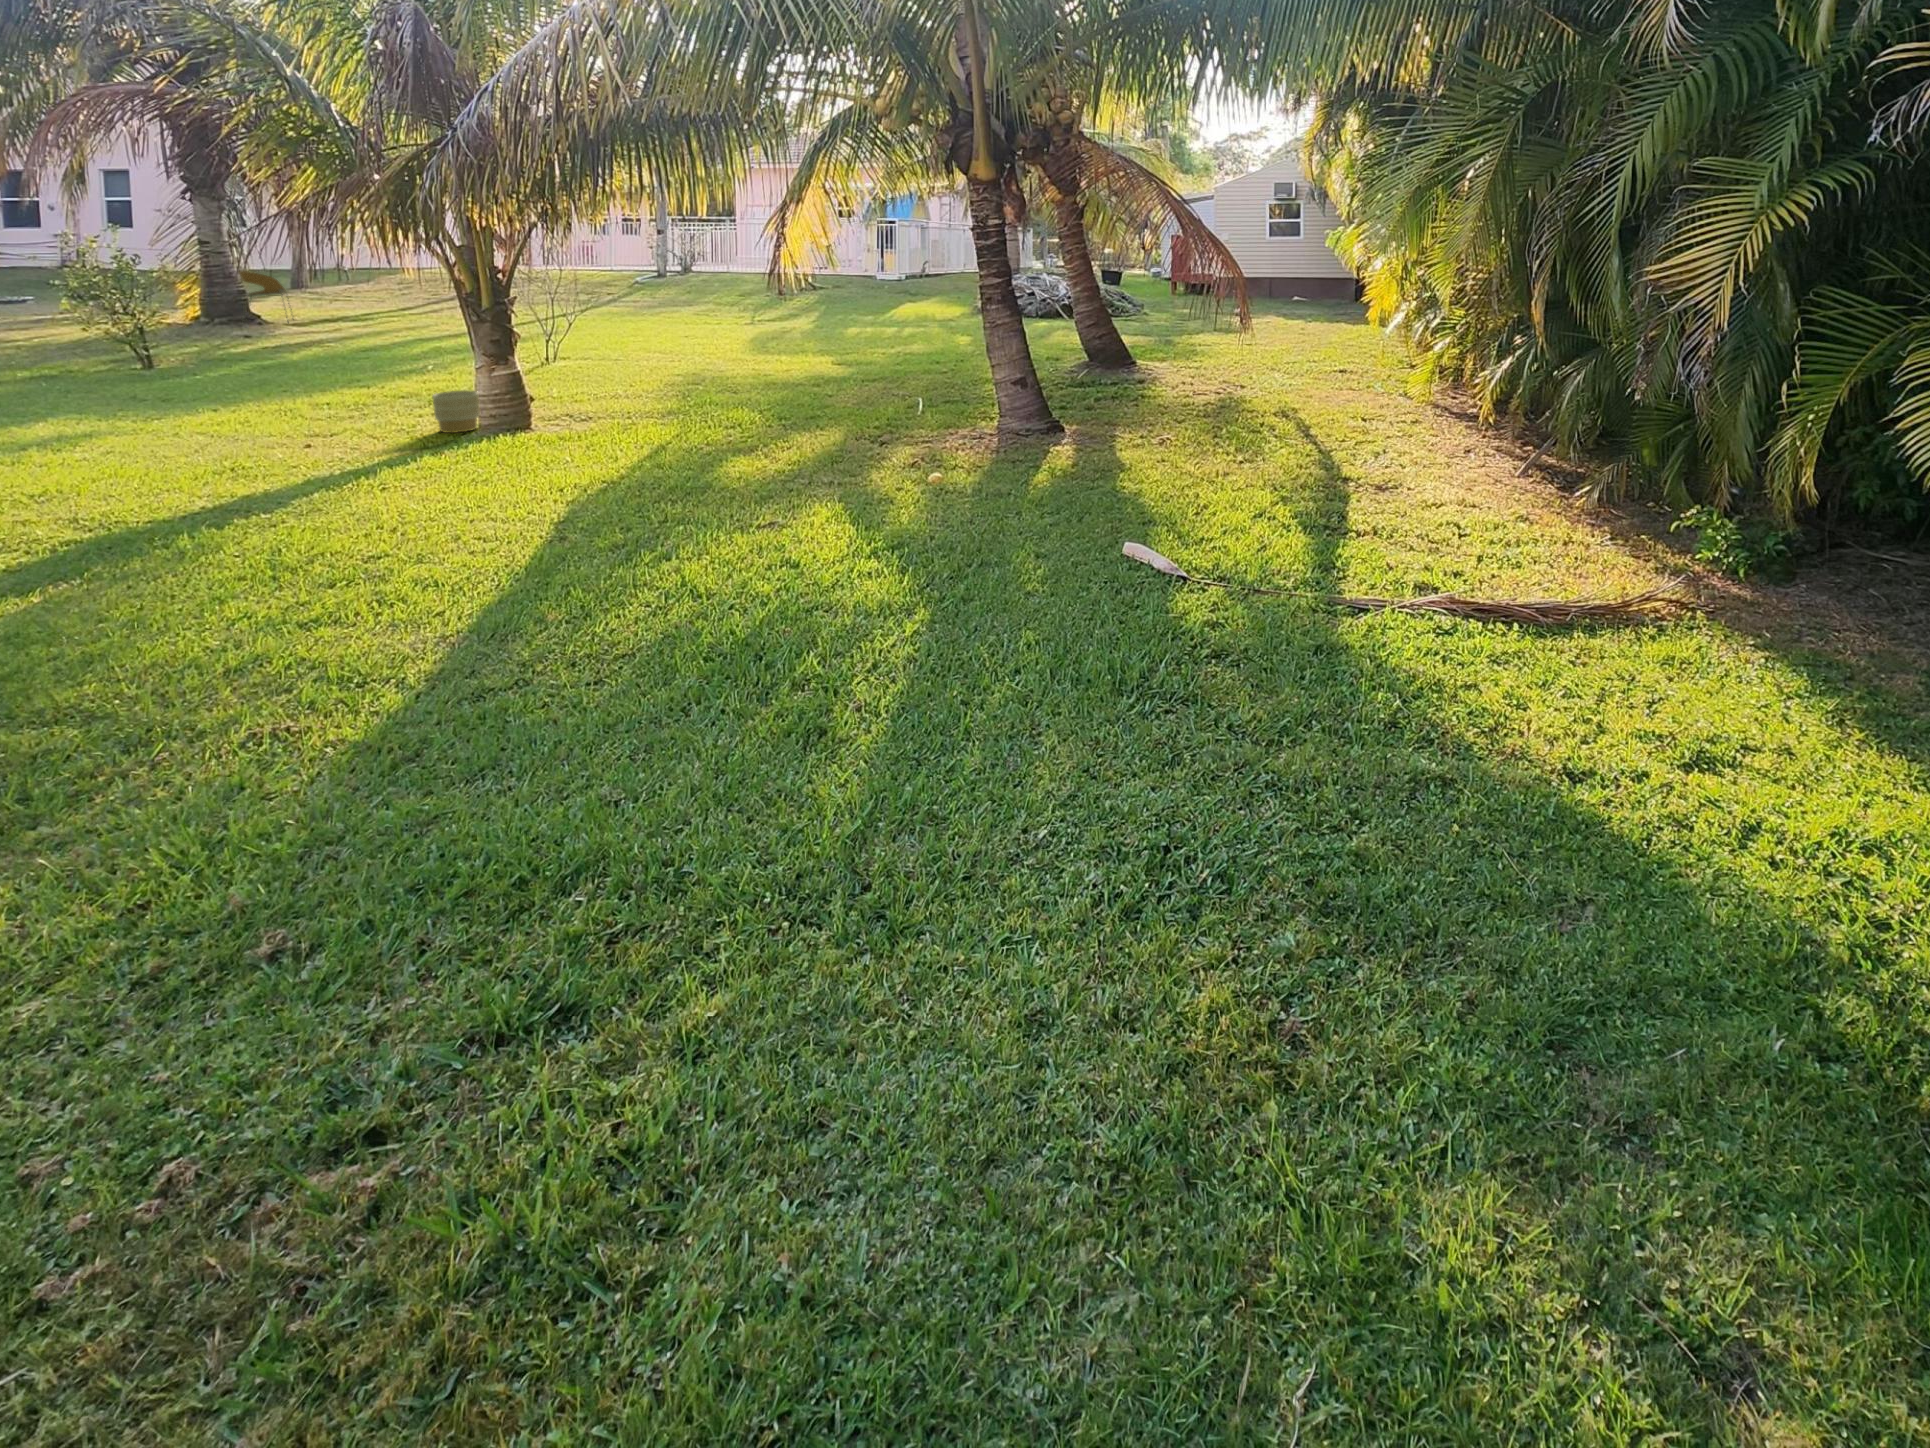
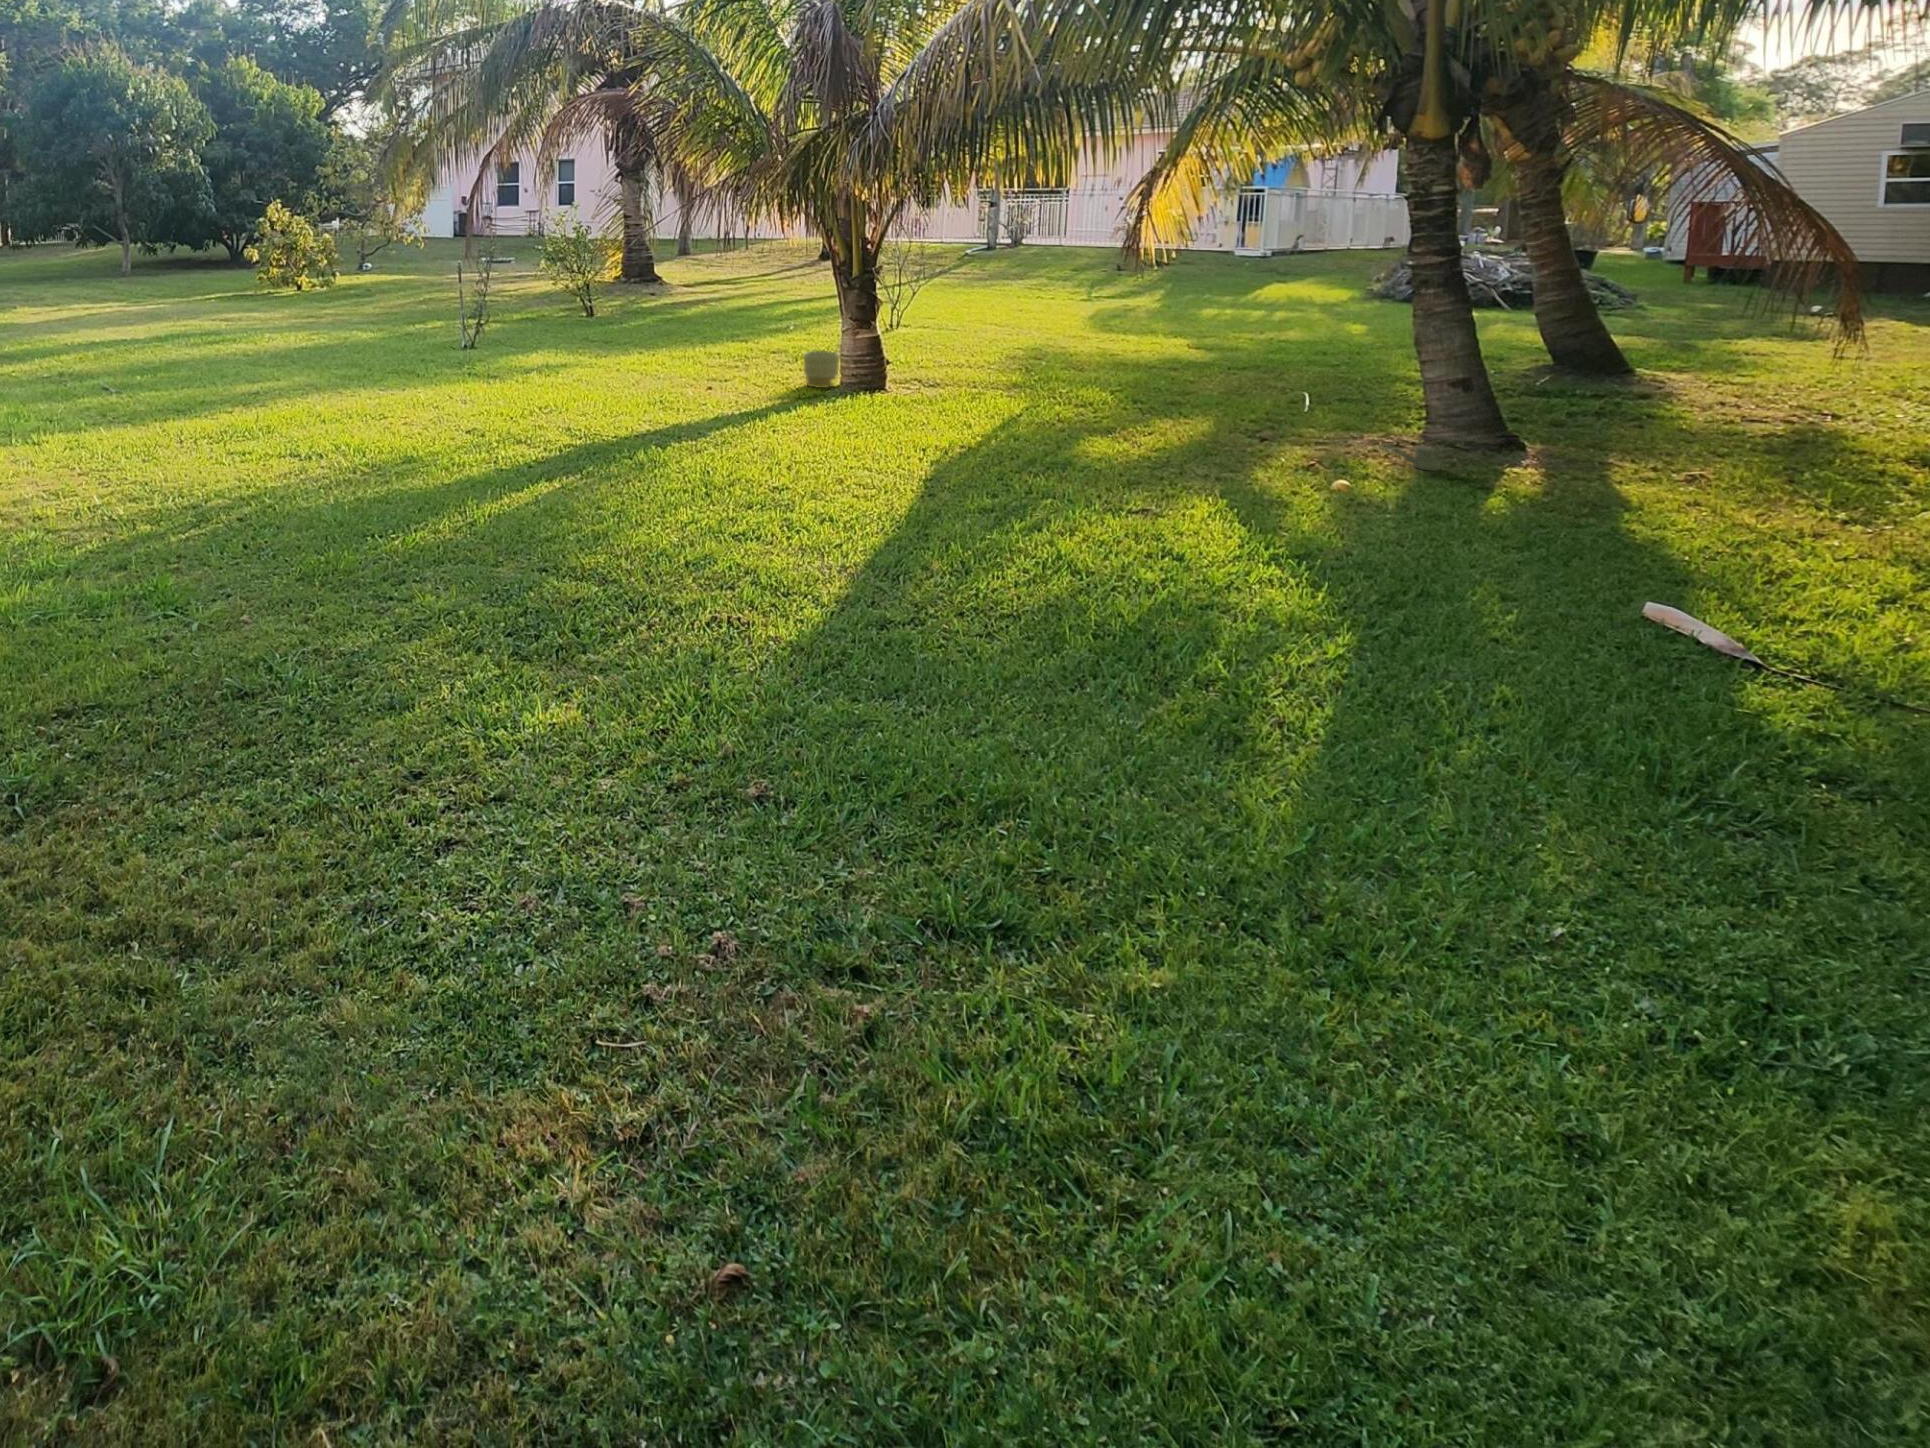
chair: present [239,271,292,318] -> none [642,243,675,287]
watering can: none [962,430,1006,449] -> present [1385,444,1454,471]

